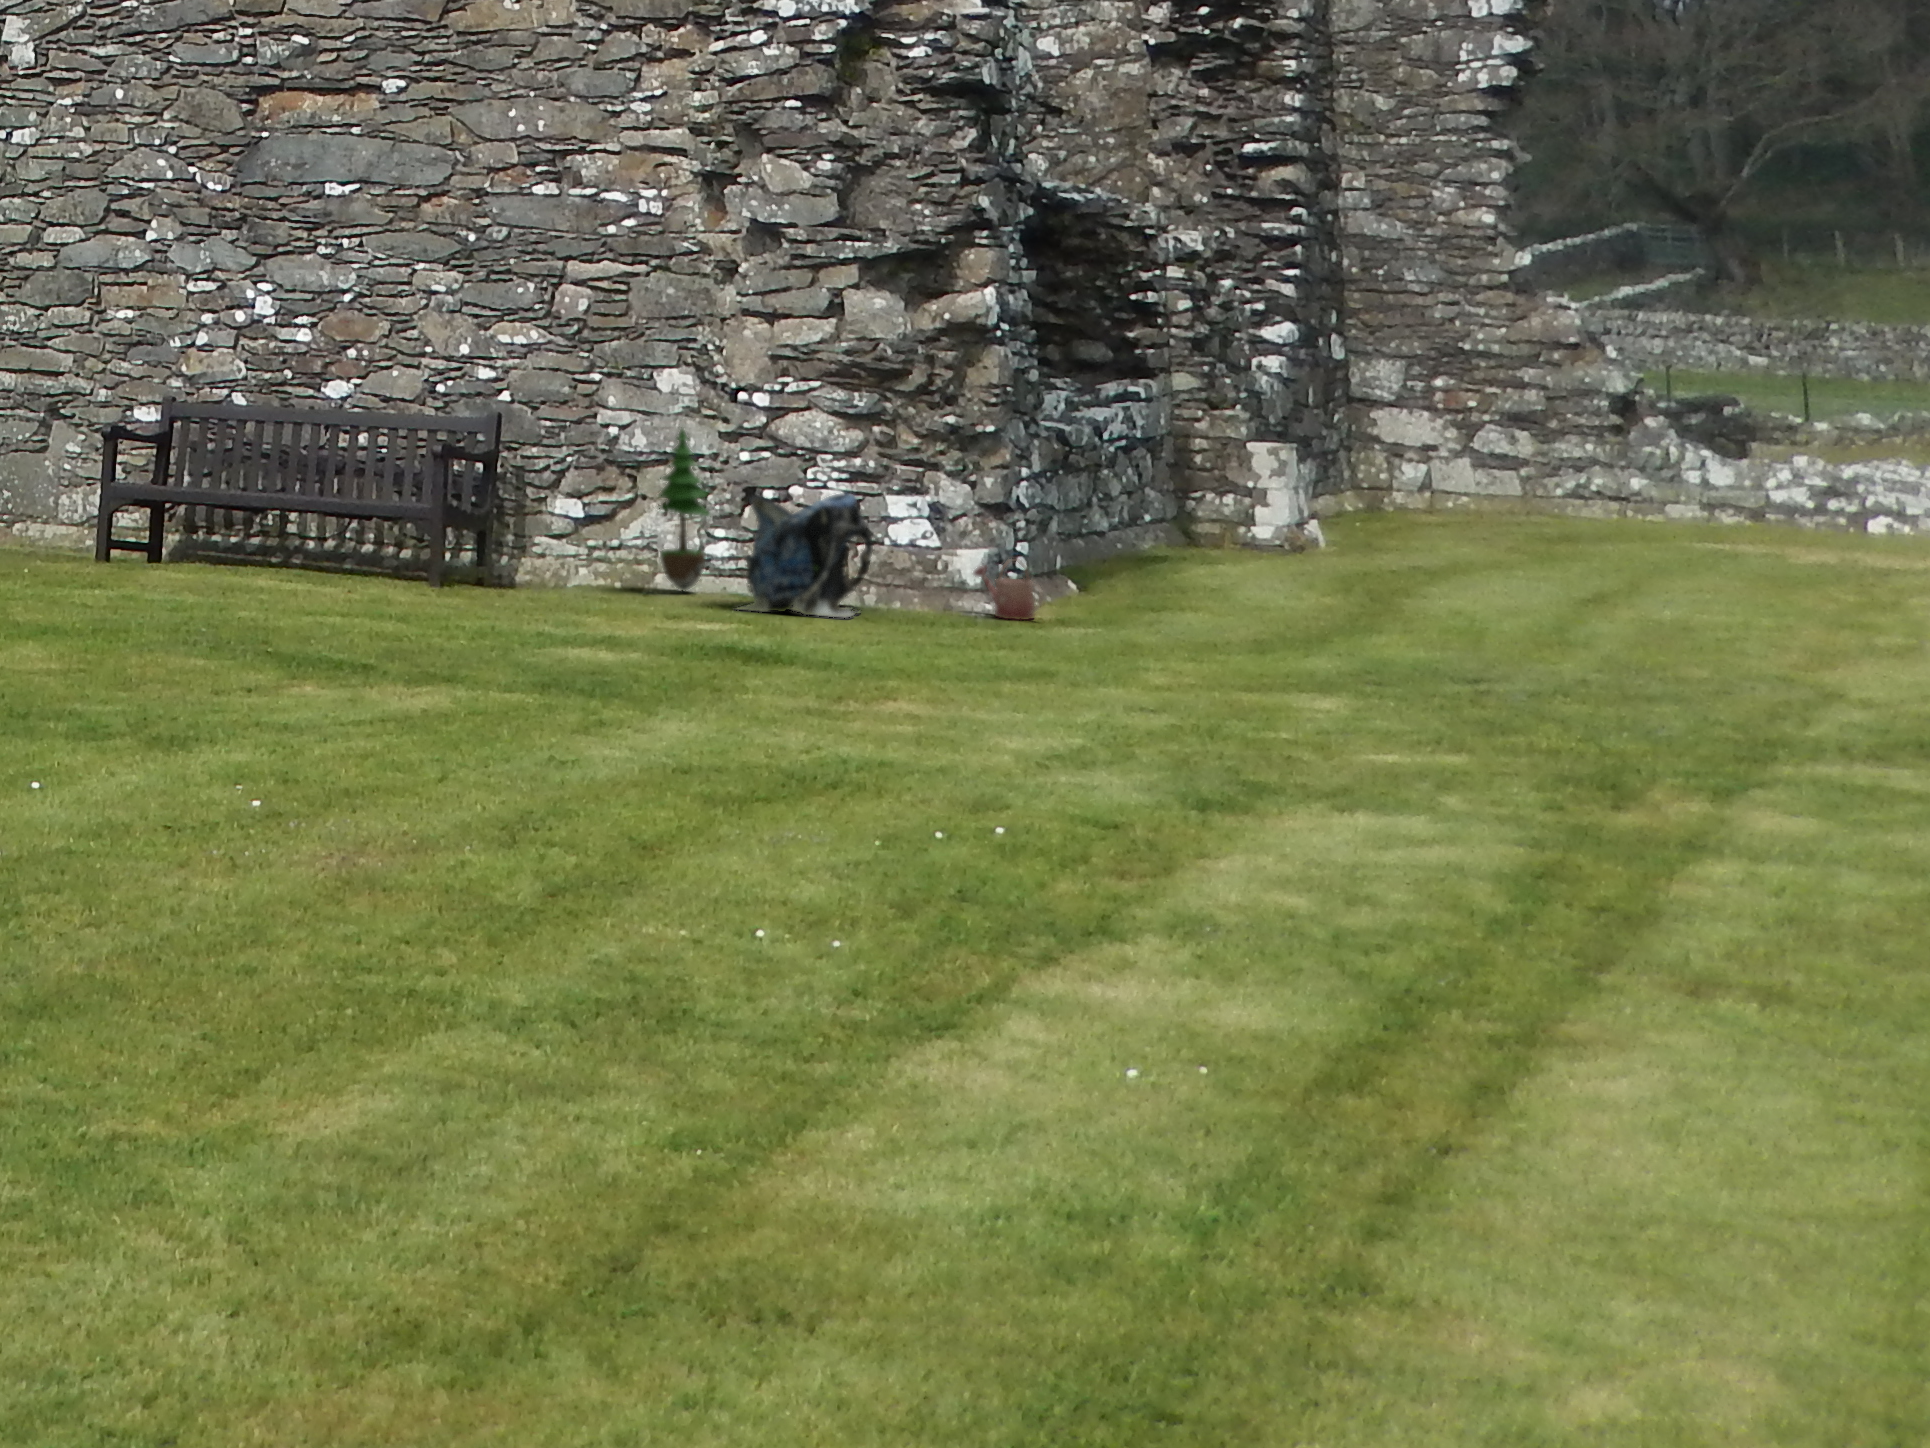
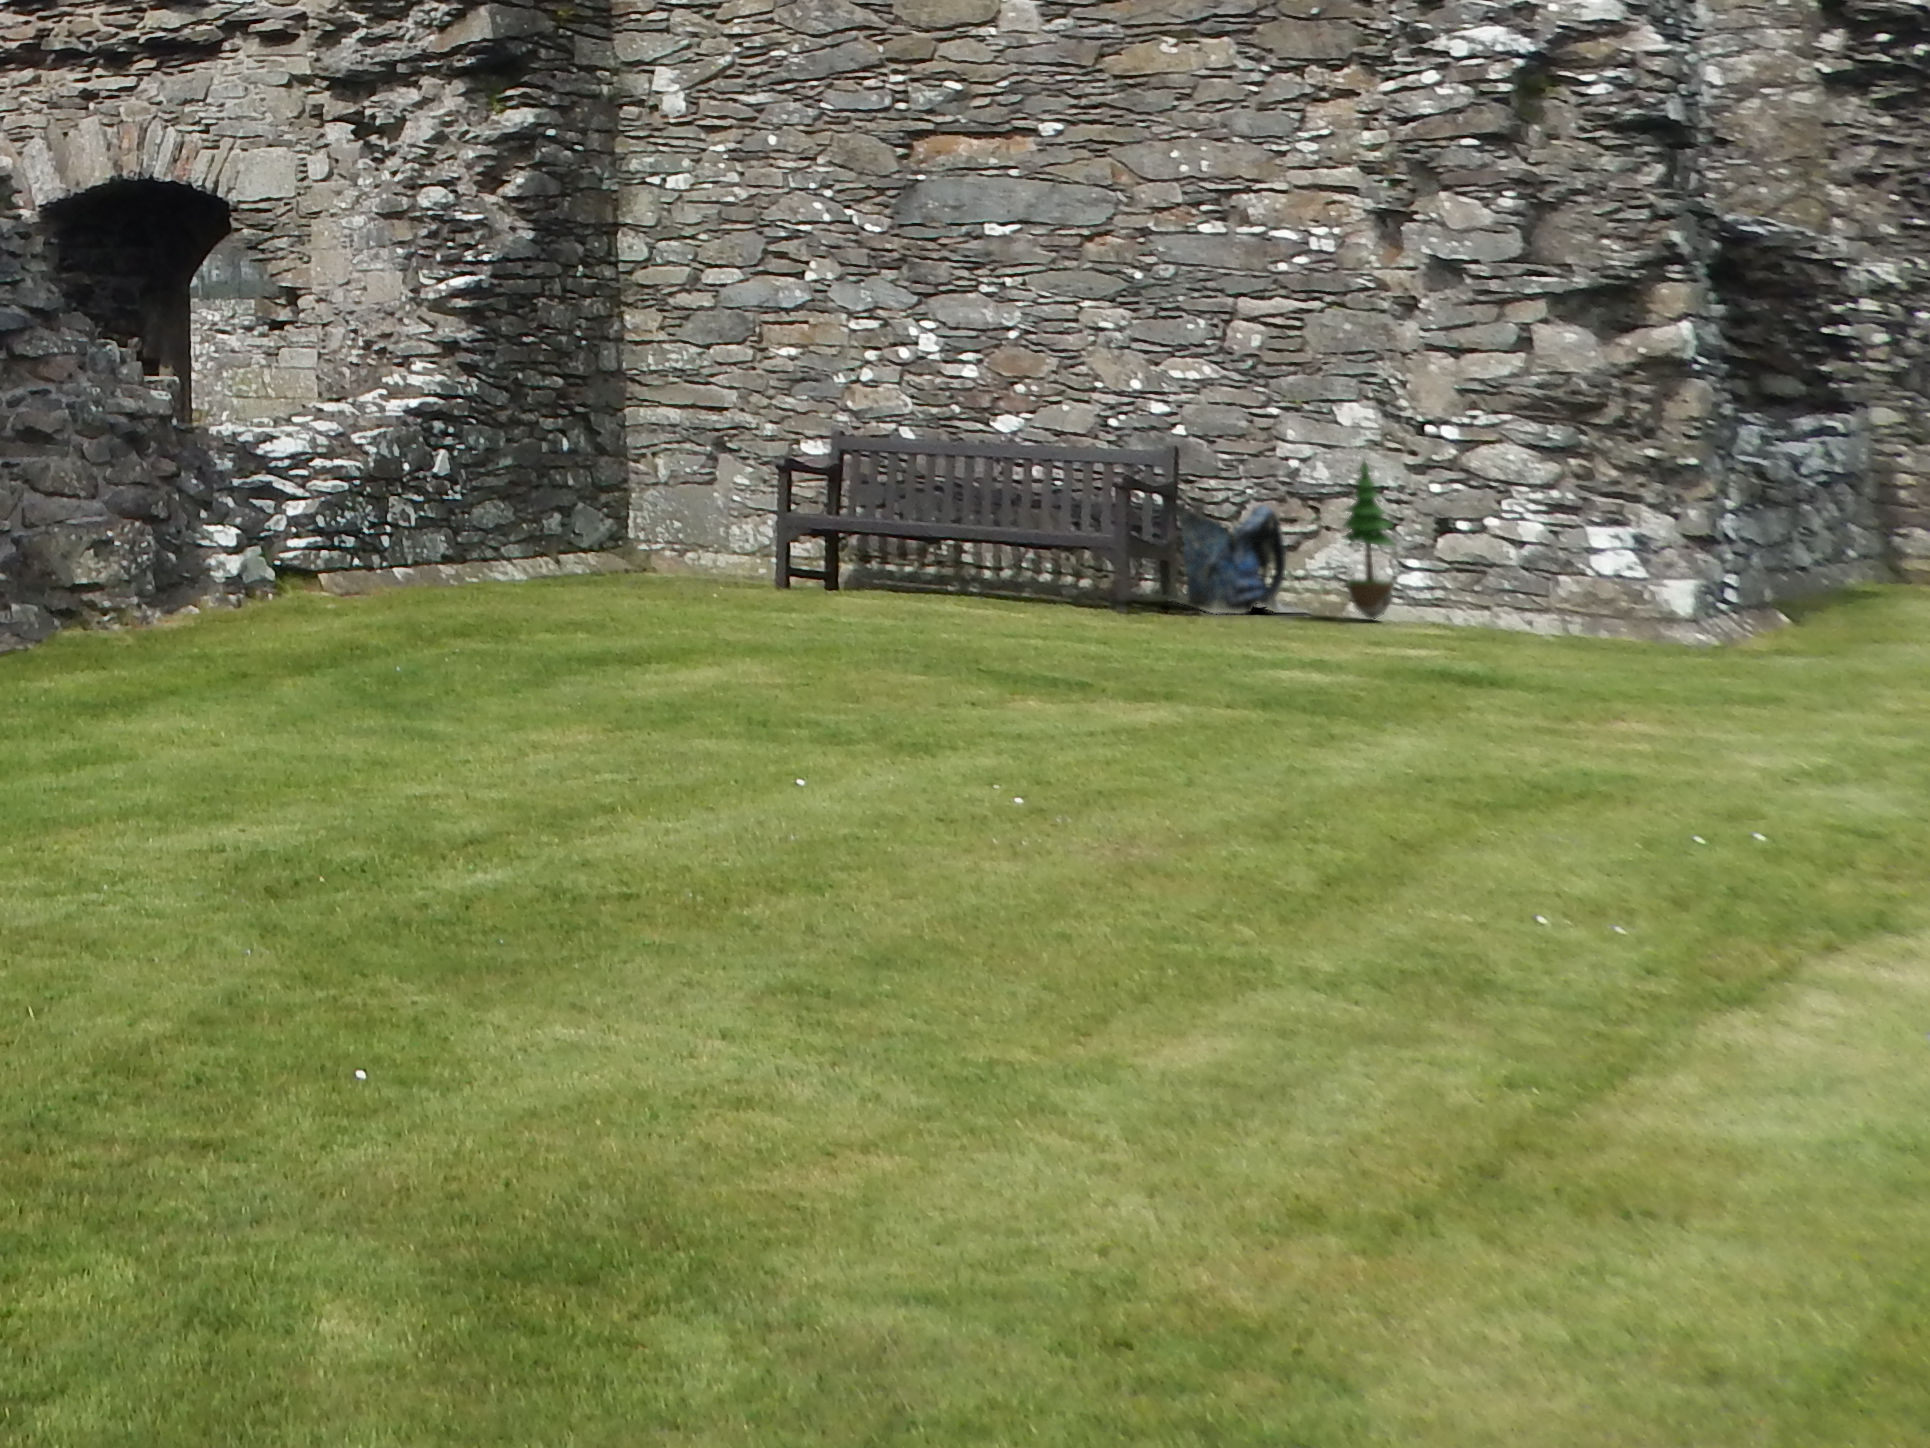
backpack: present [739,493,873,617] -> present [1170,506,1308,614]
watering can: present [973,561,1043,620] -> none [1675,590,1752,650]

